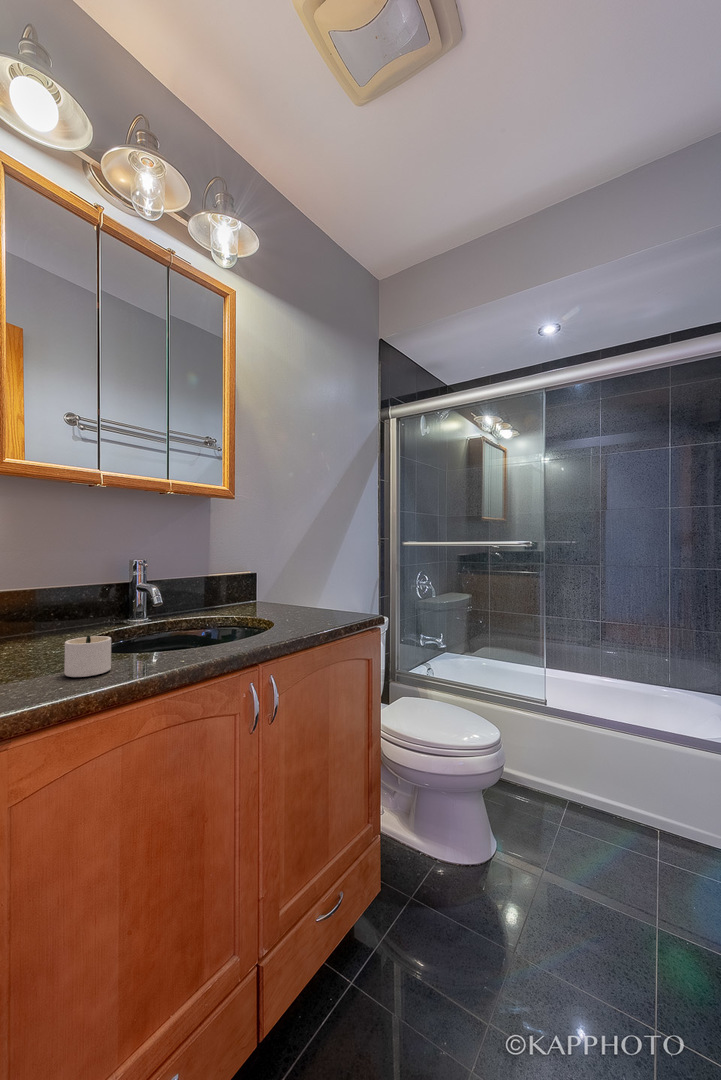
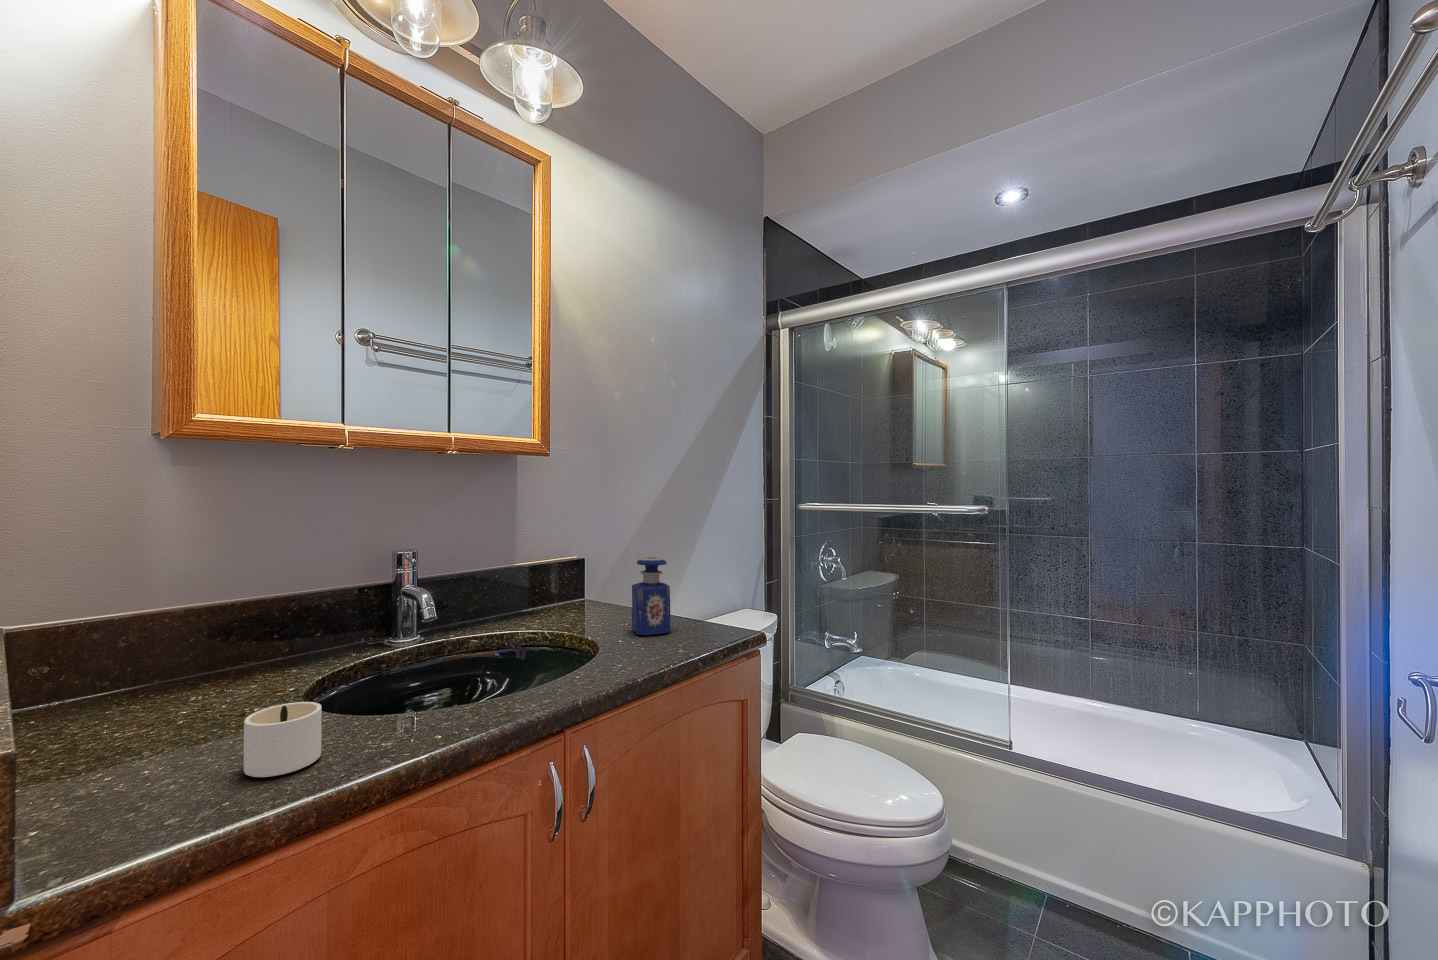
perfume bottle: none [293,567,320,618] -> present [632,557,670,635]

